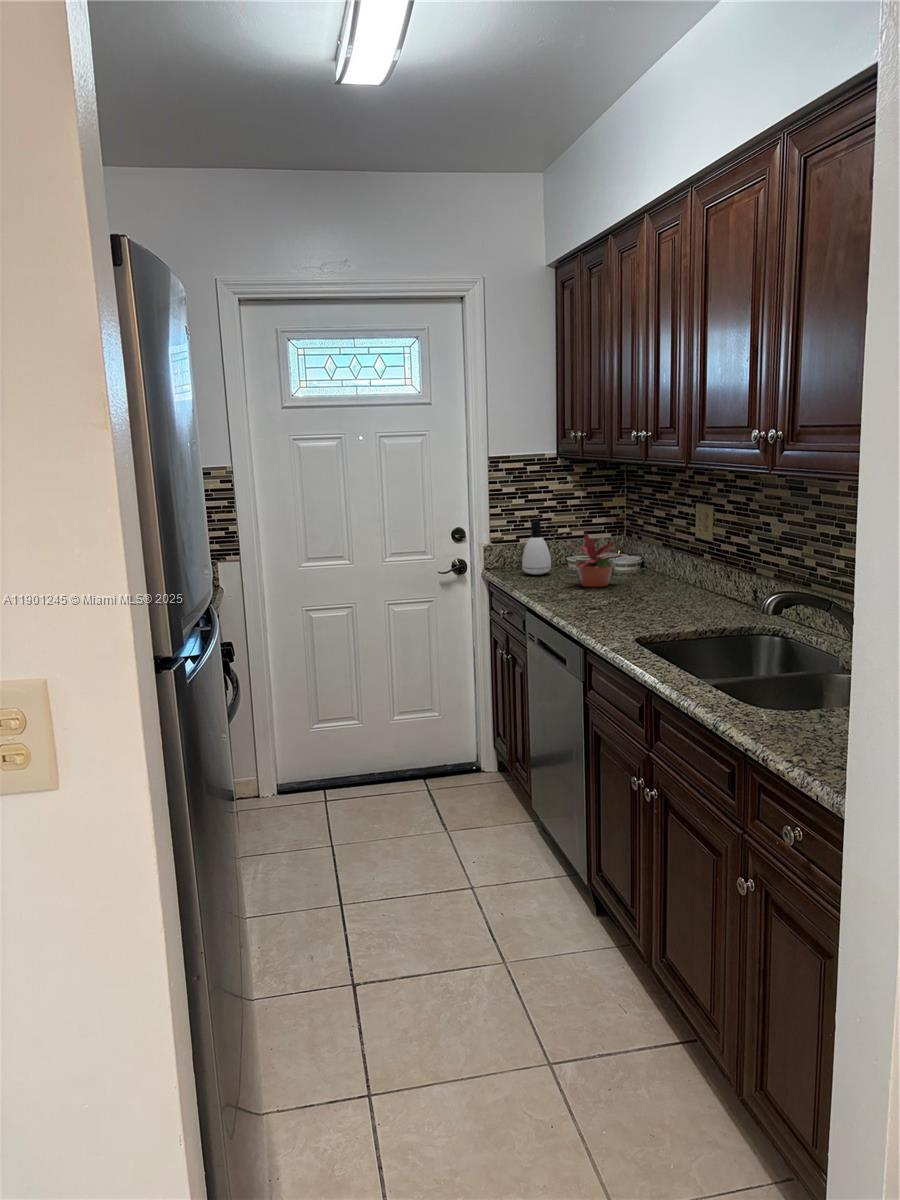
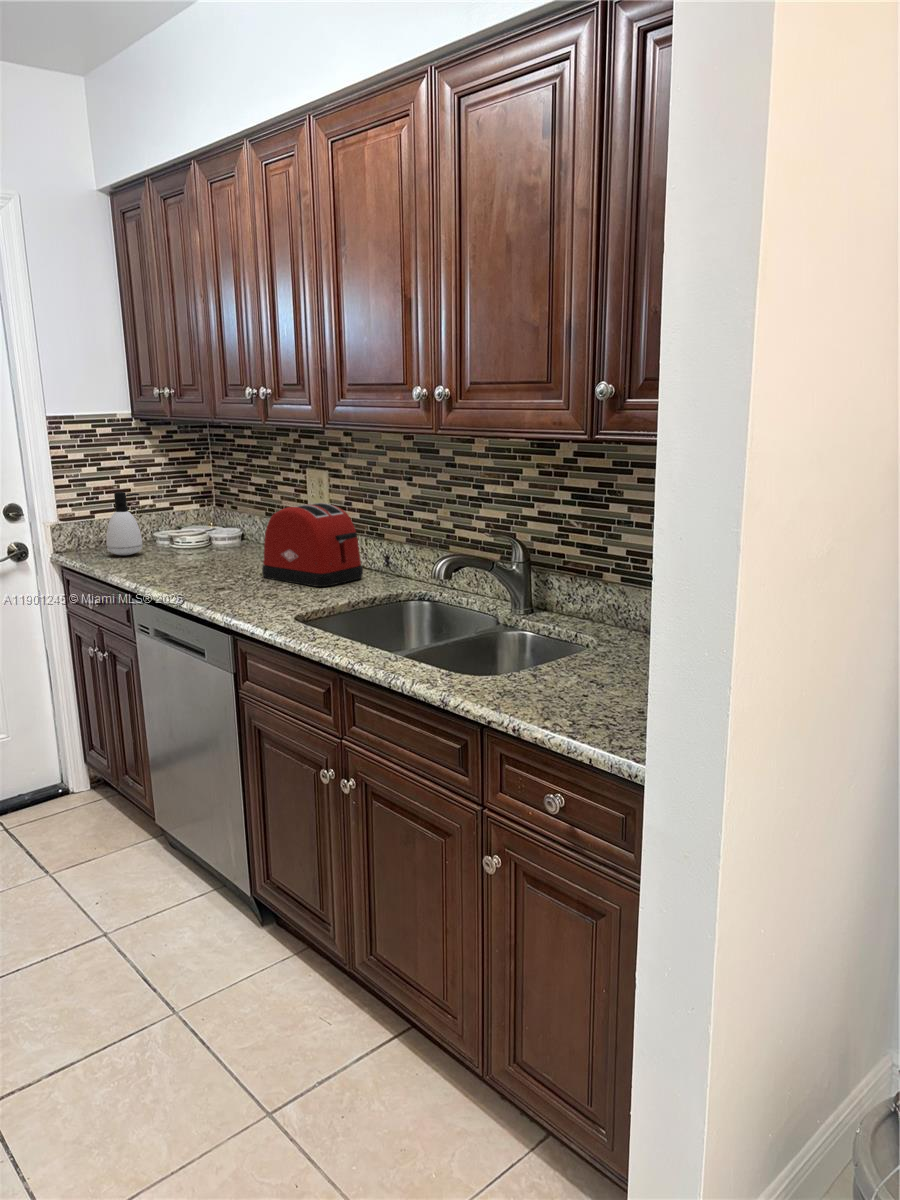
potted plant: present [571,533,615,587] -> none [164,502,238,565]
toaster: none [635,536,728,614] -> present [262,503,363,587]

